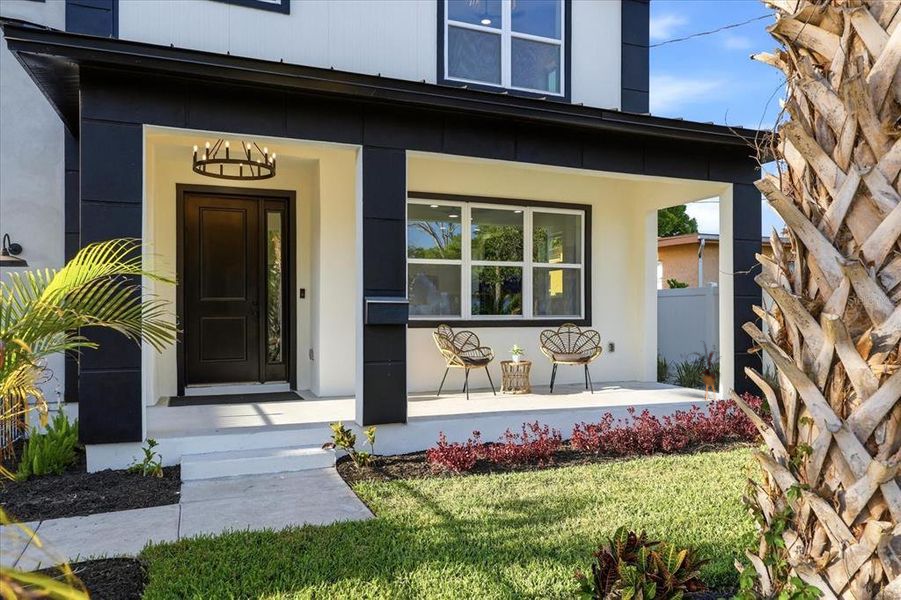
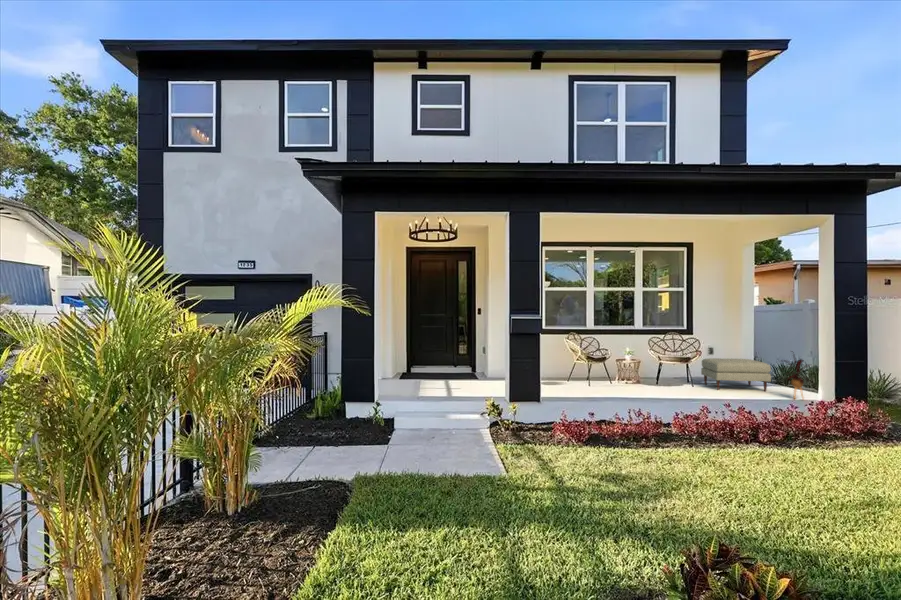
ottoman: none [603,353,681,394] -> present [701,358,771,391]

